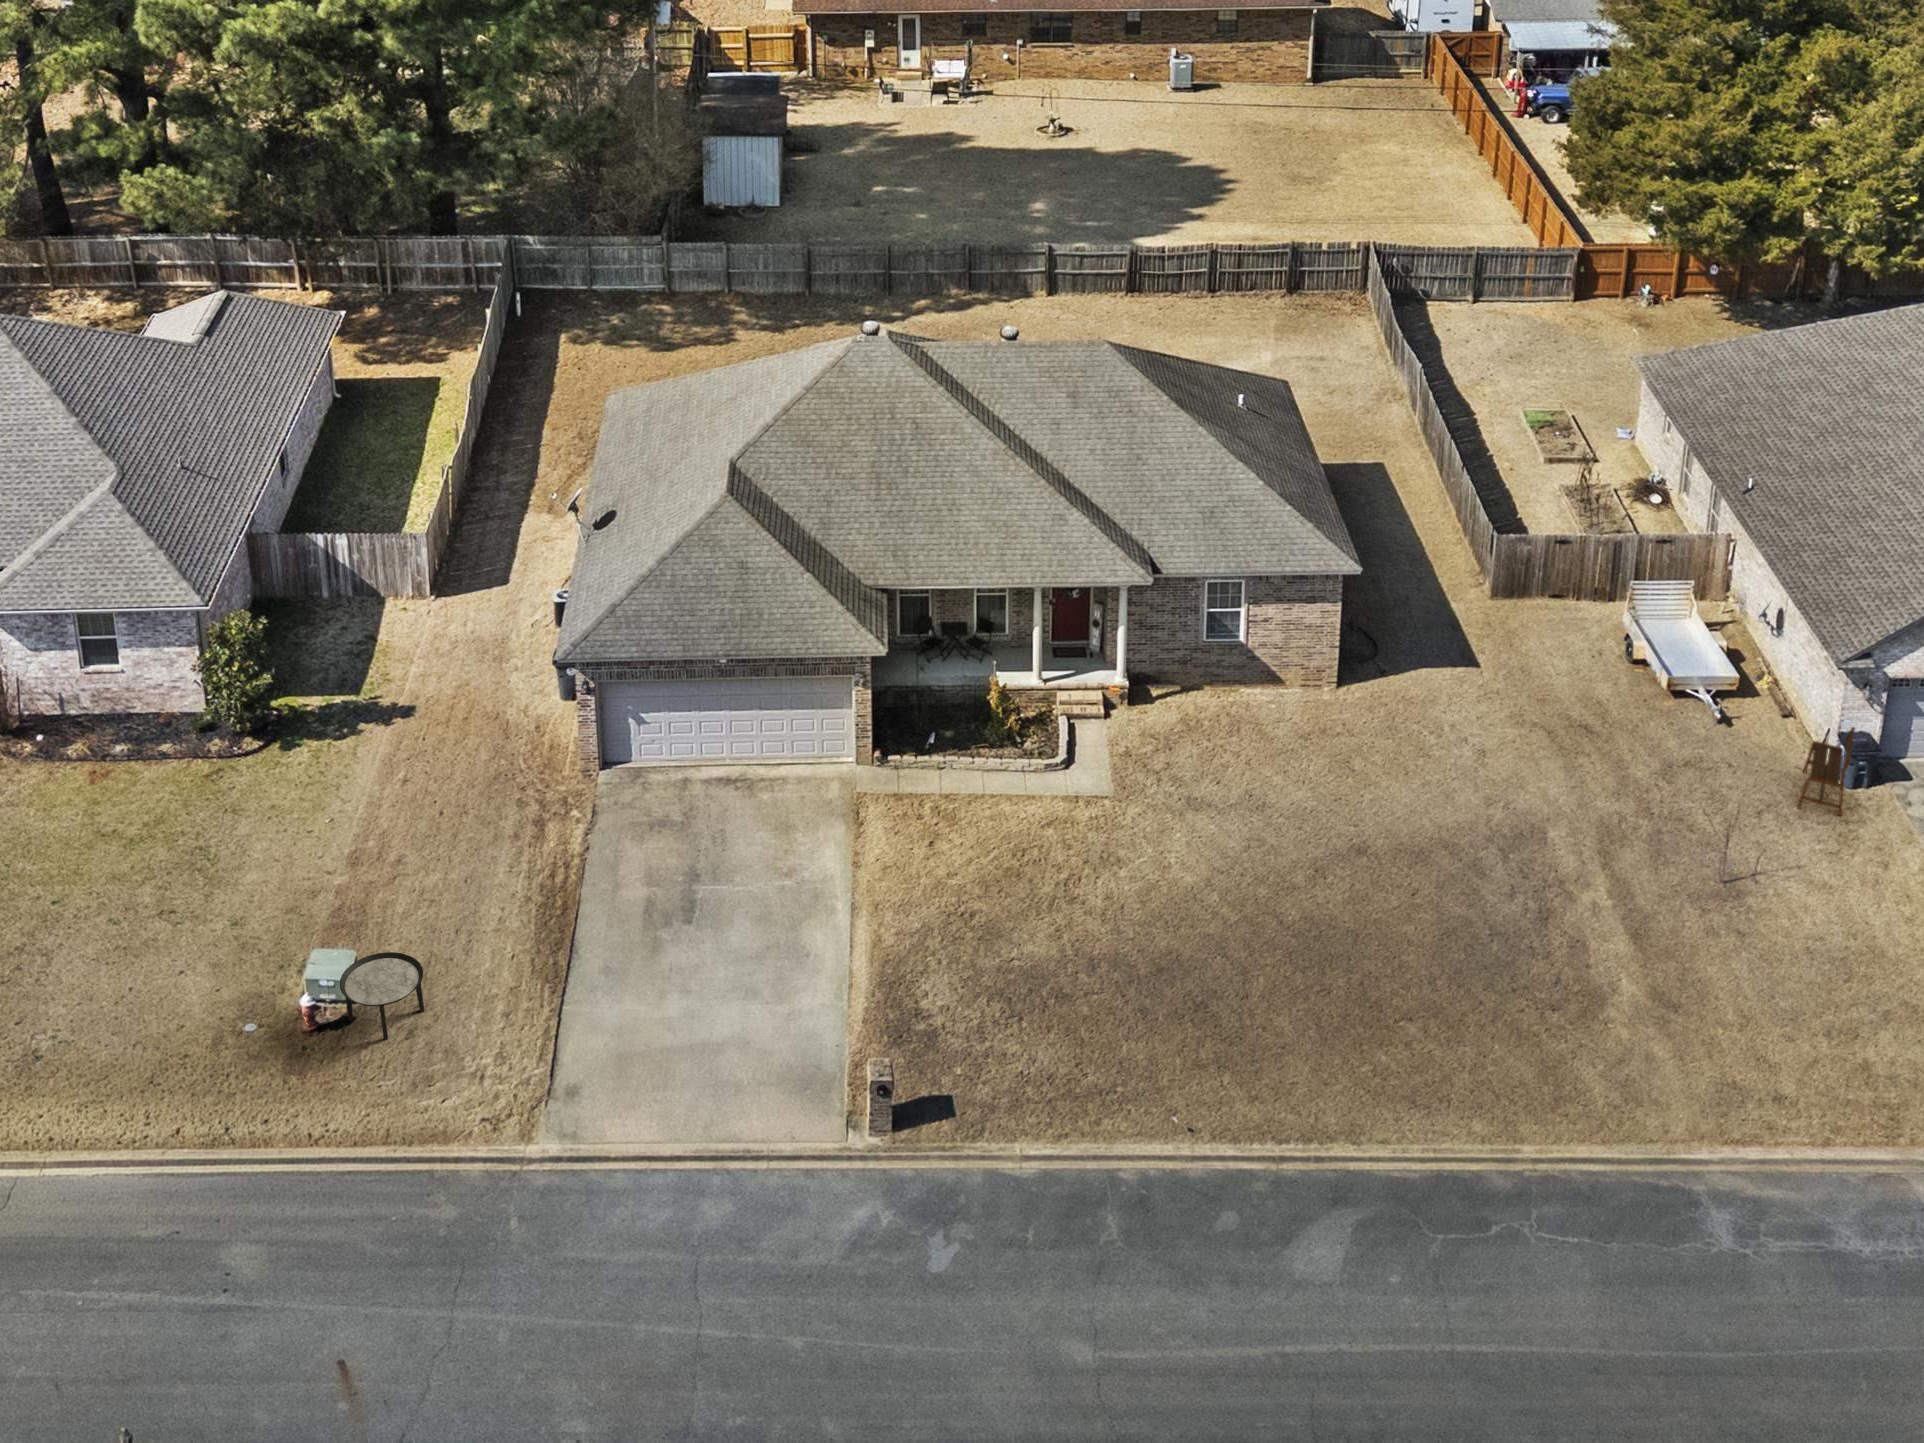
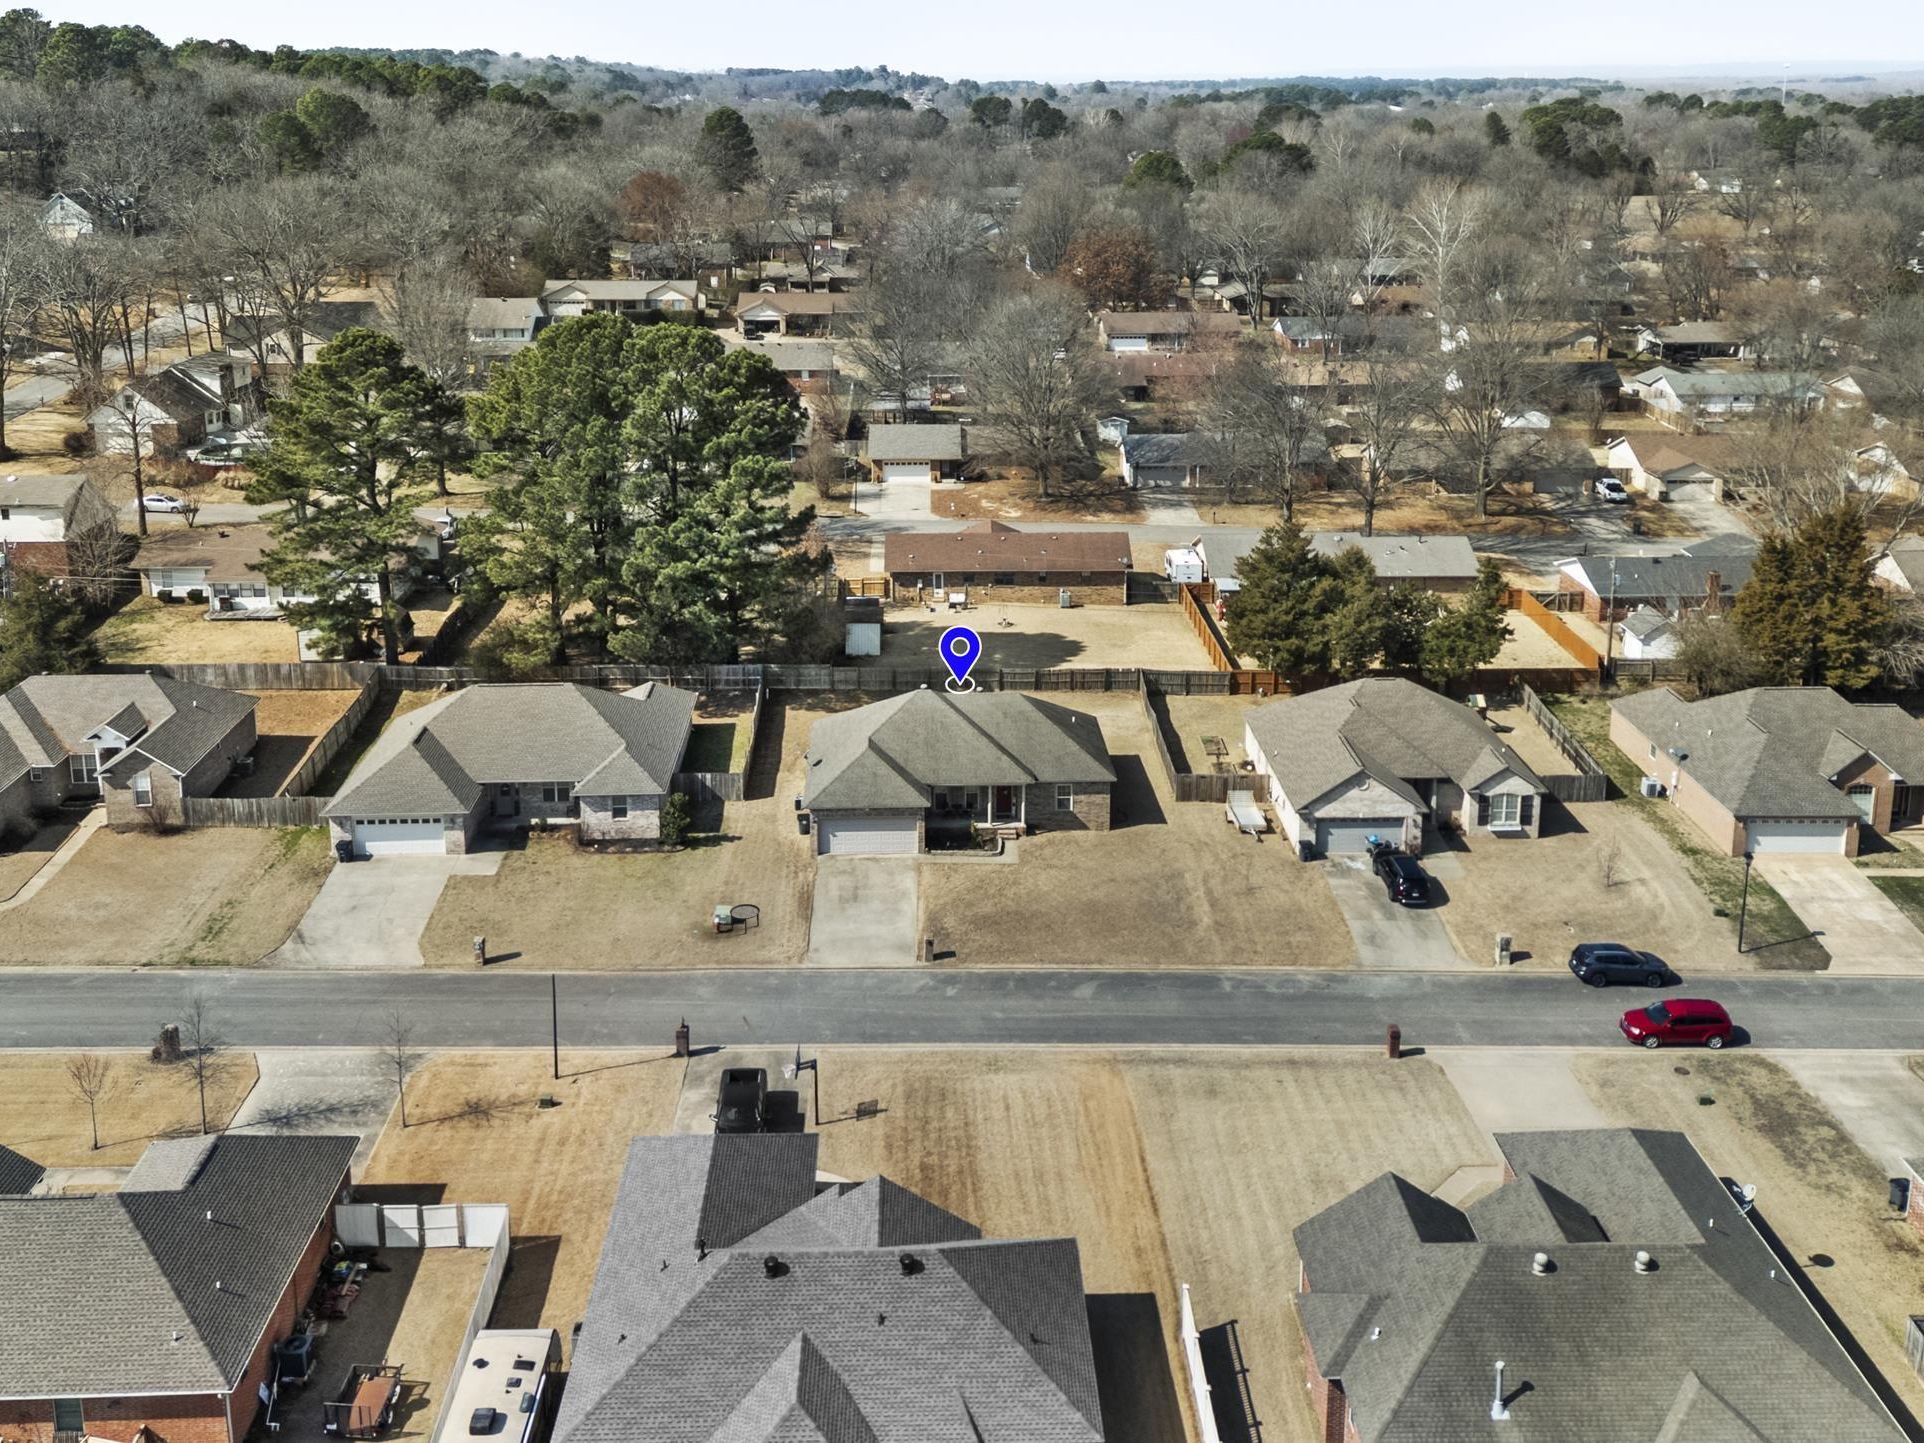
bench: present [1797,727,1855,816] -> none [1283,838,1305,872]

